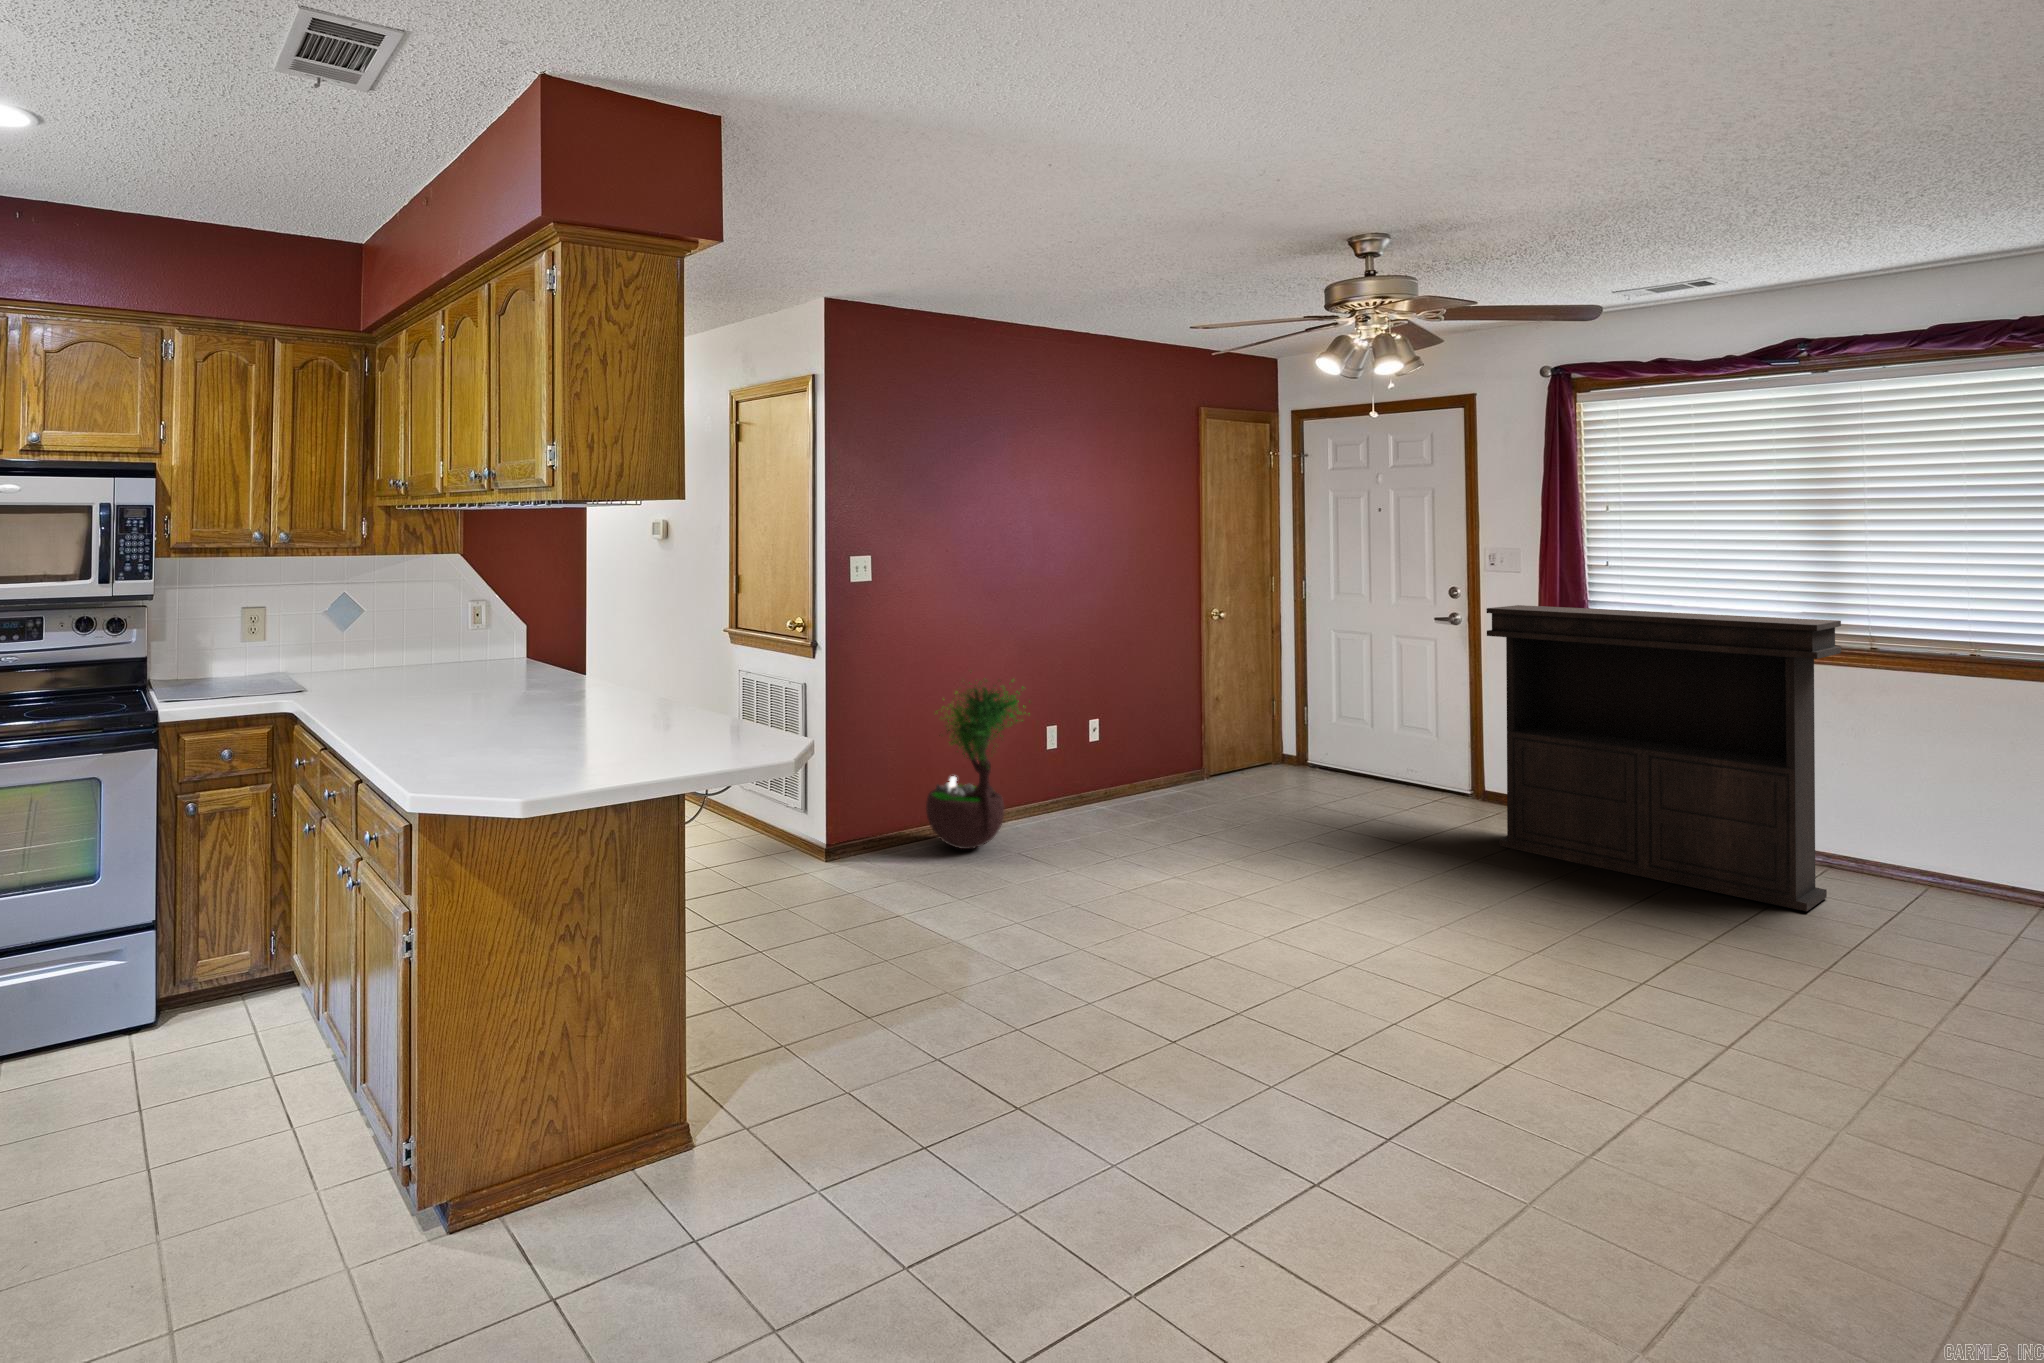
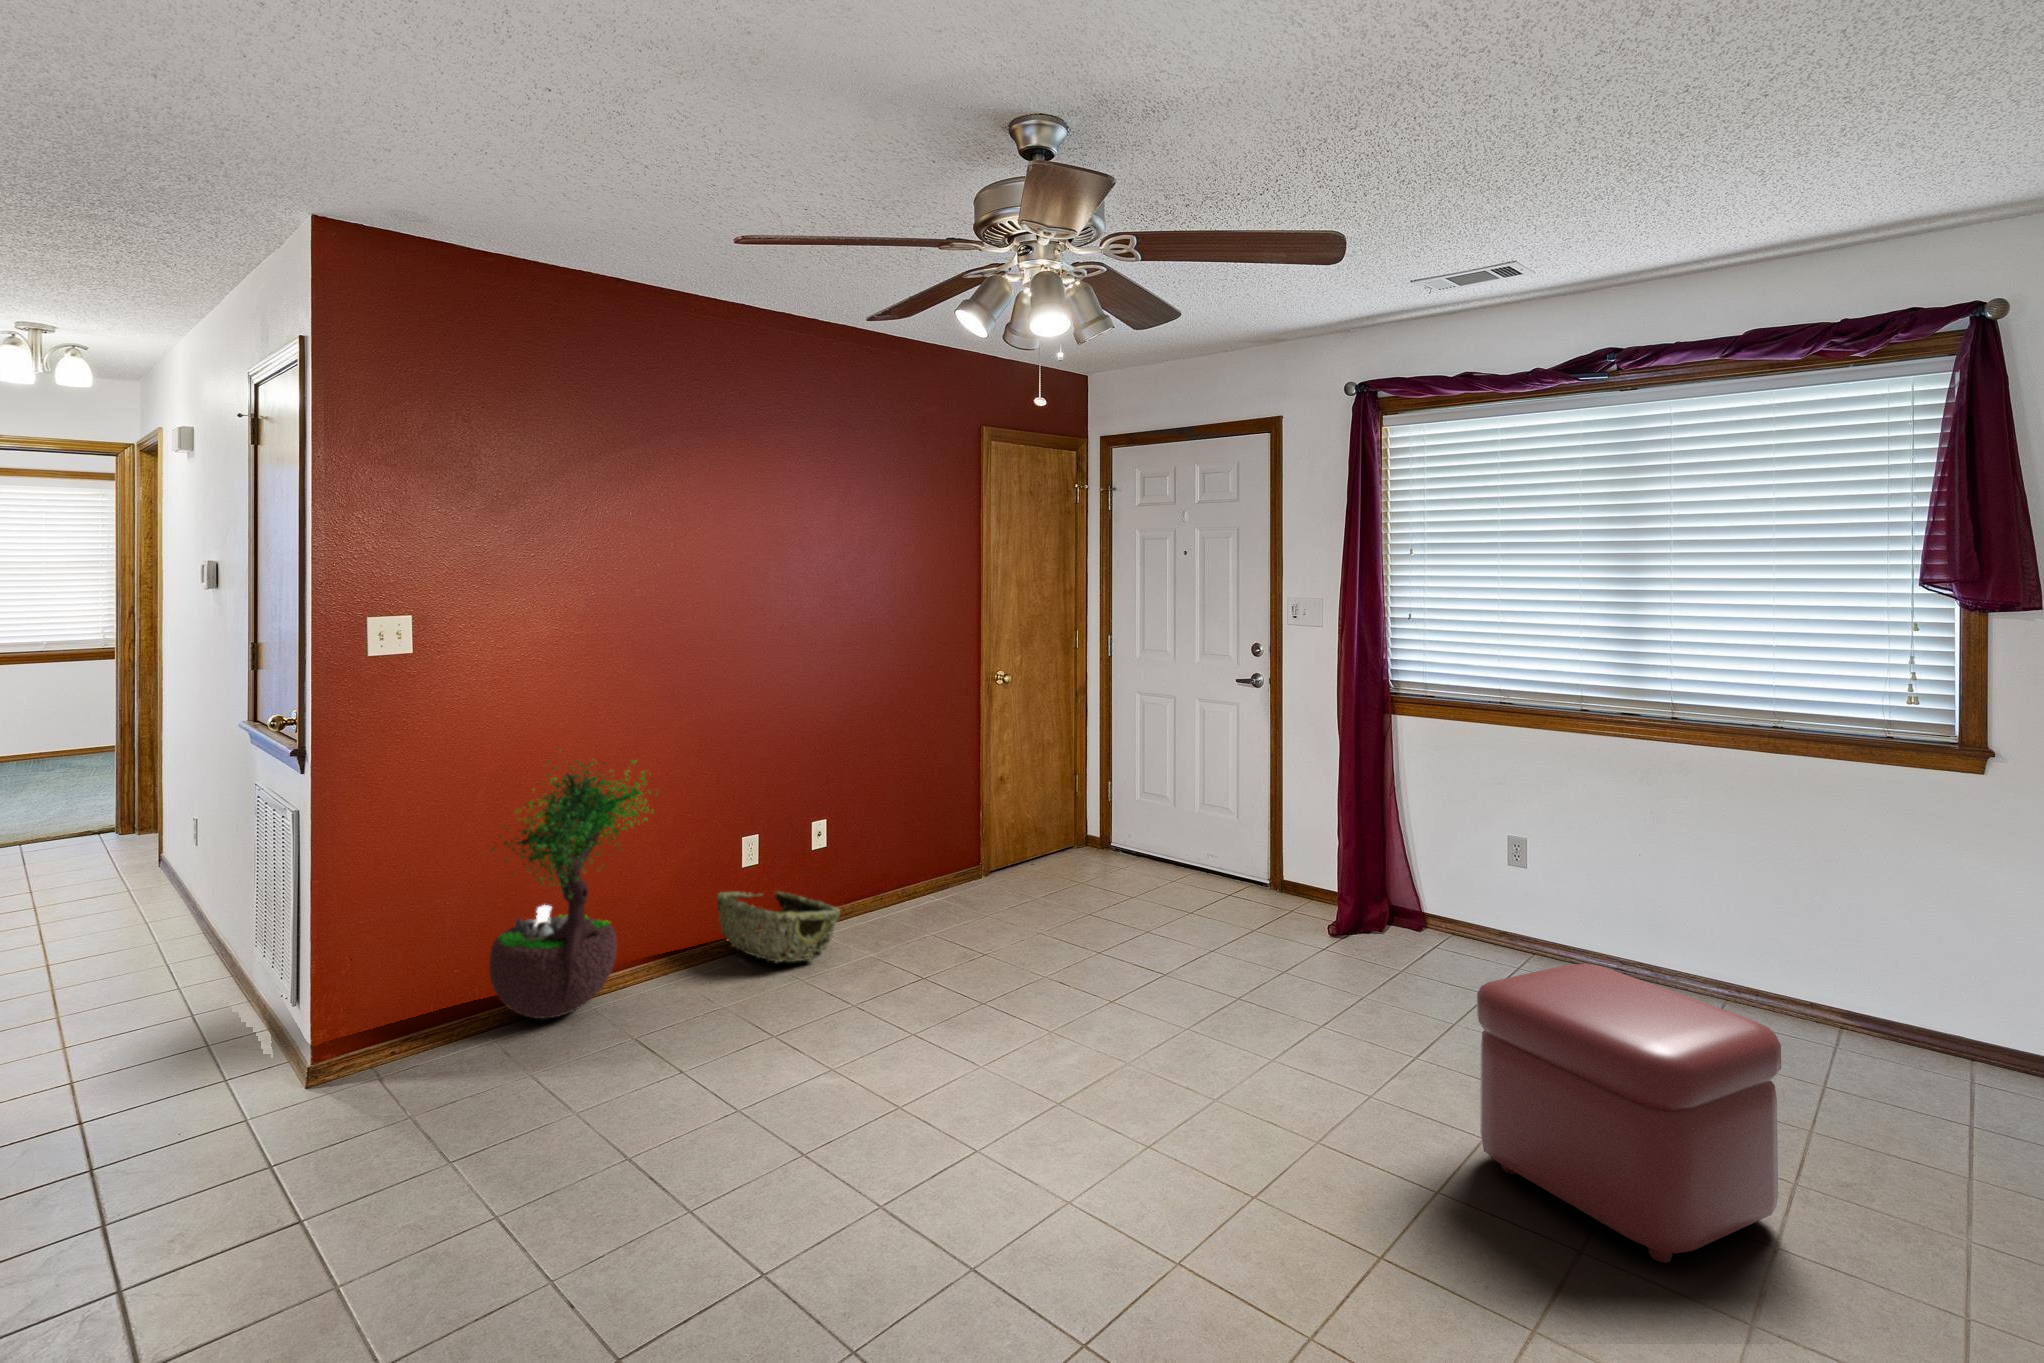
console table: present [1486,605,1841,911] -> none [1272,662,1637,1056]
woven basket: none [1040,778,1137,828] -> present [717,891,840,962]
ottoman: none [1700,828,1964,1012] -> present [1477,964,1781,1263]

